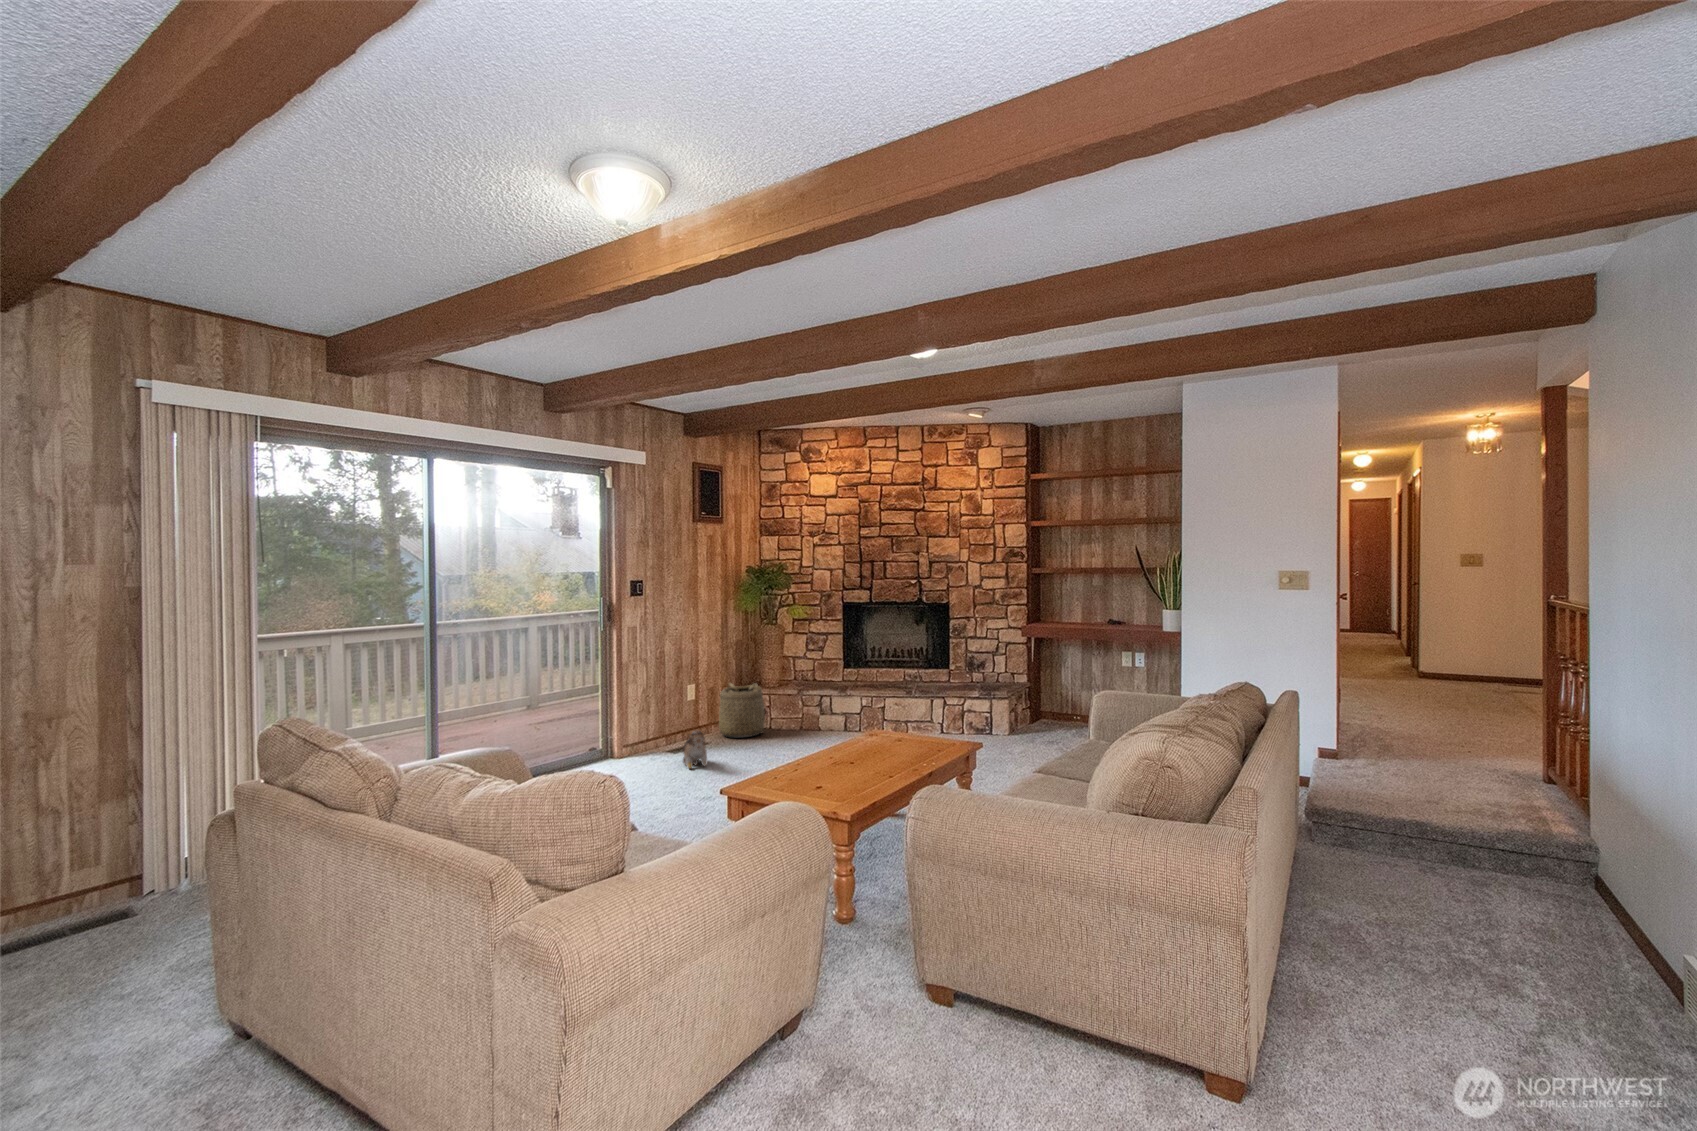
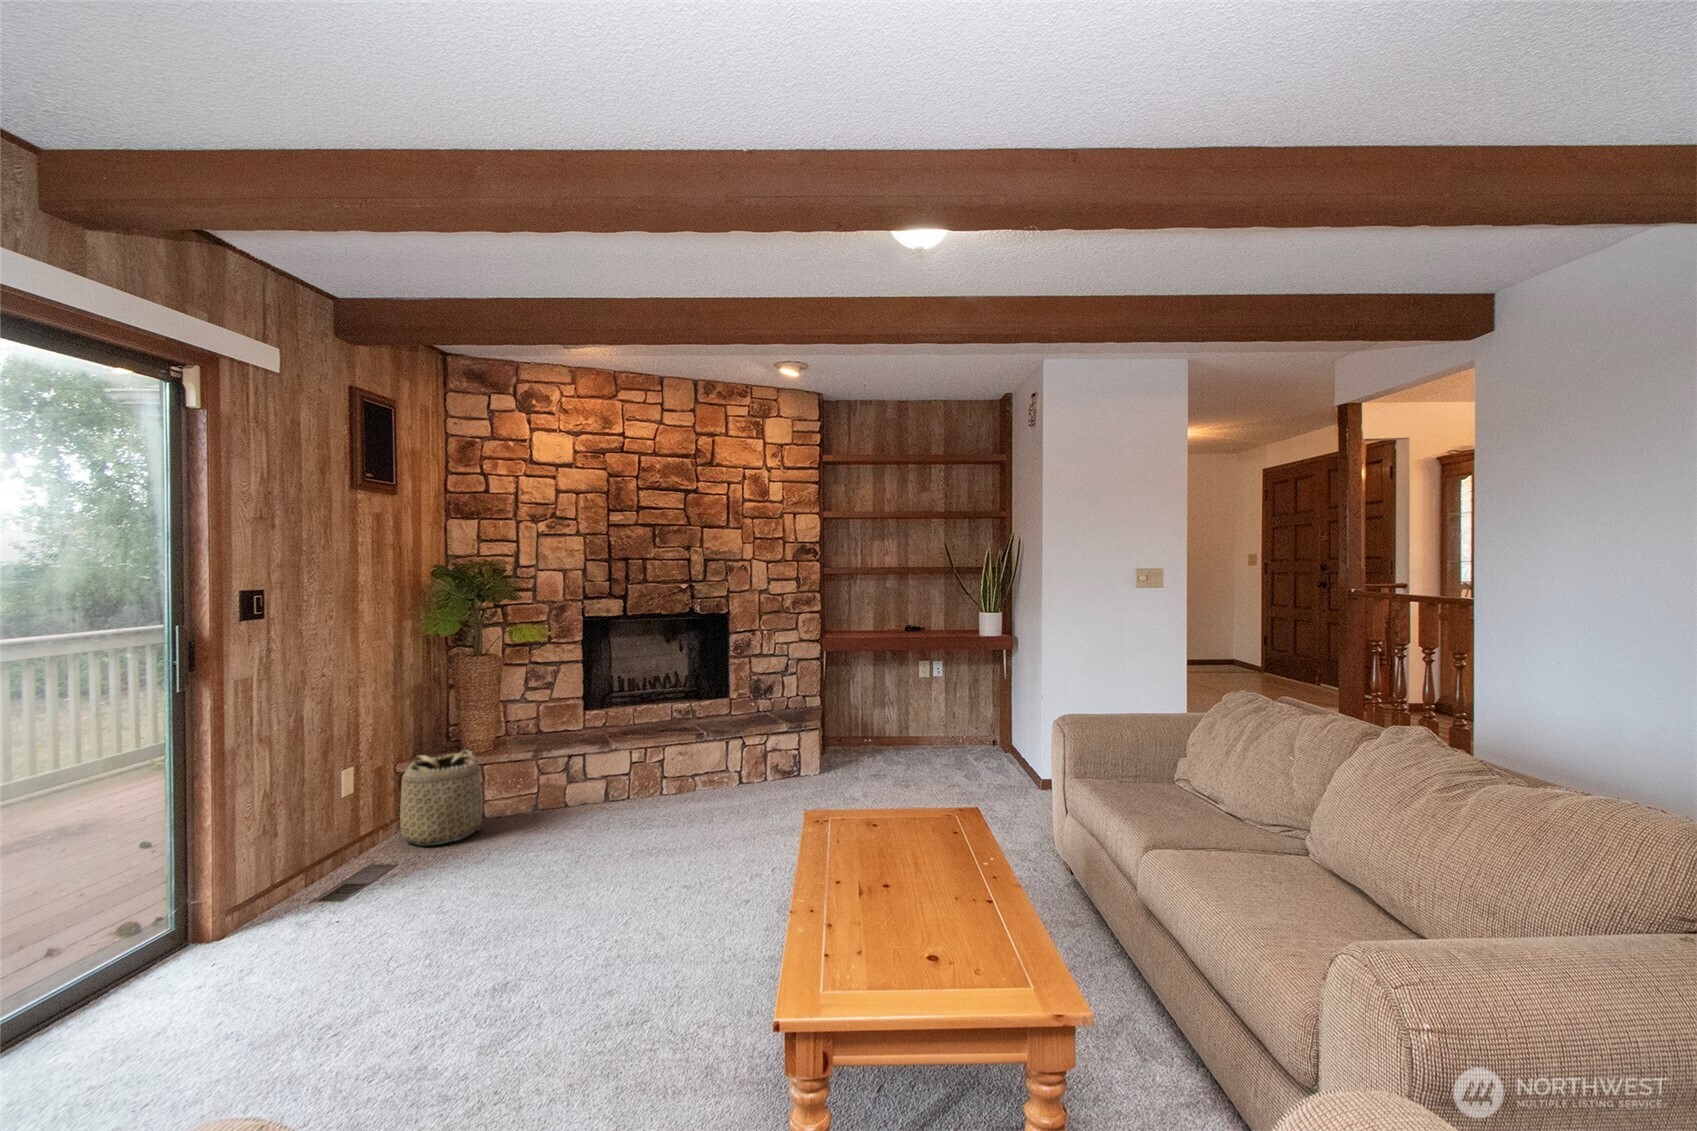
plush toy: present [683,730,707,769] -> none [376,857,441,932]

